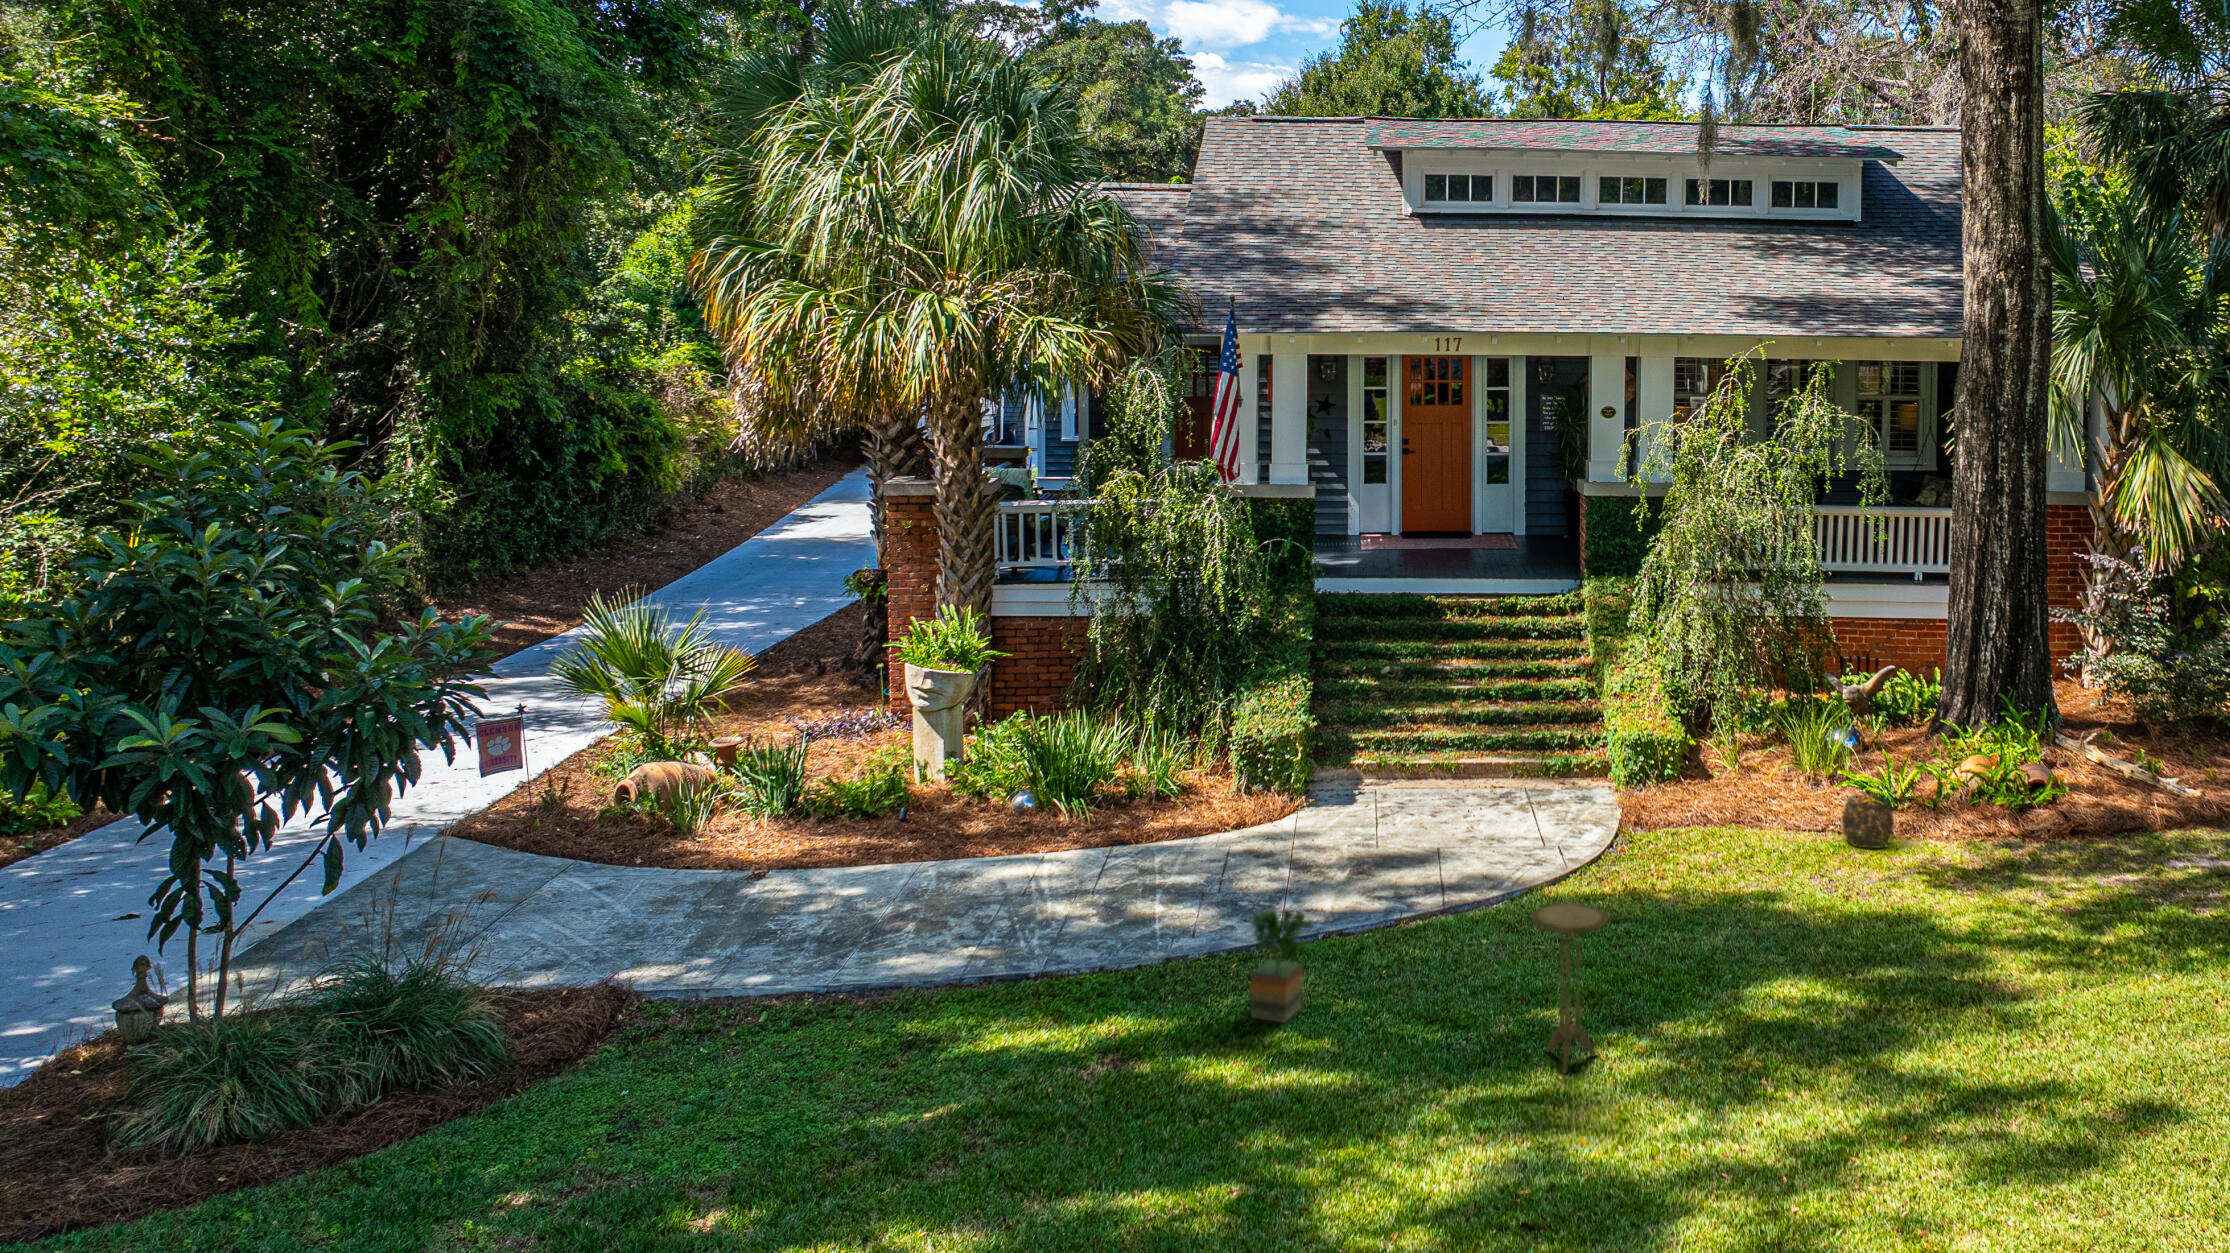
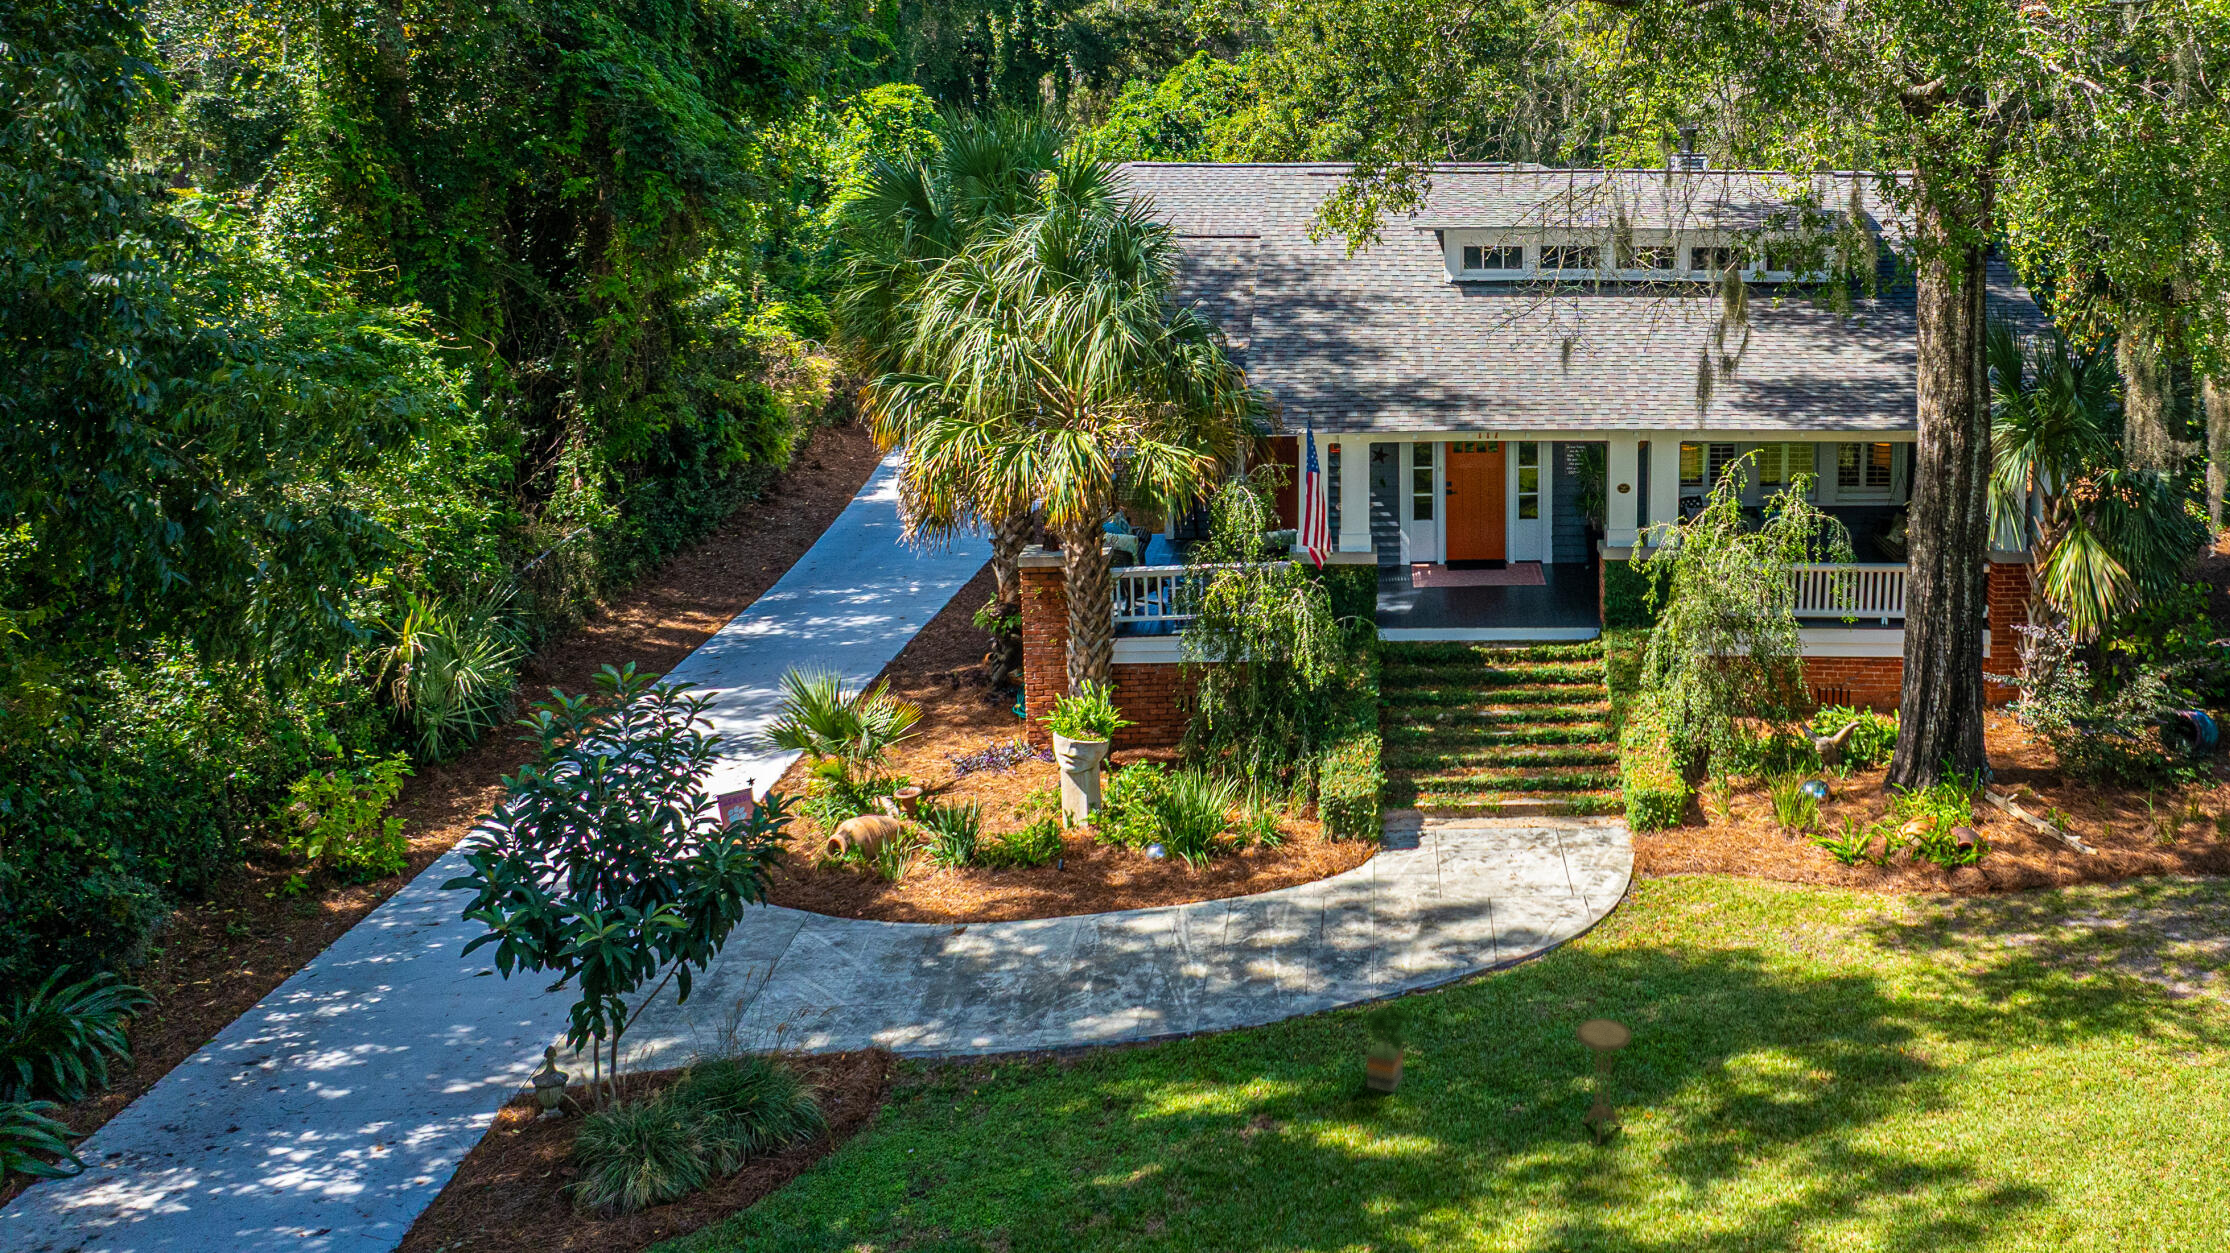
woven basket: present [1842,794,1894,849] -> none [1807,859,1848,906]

